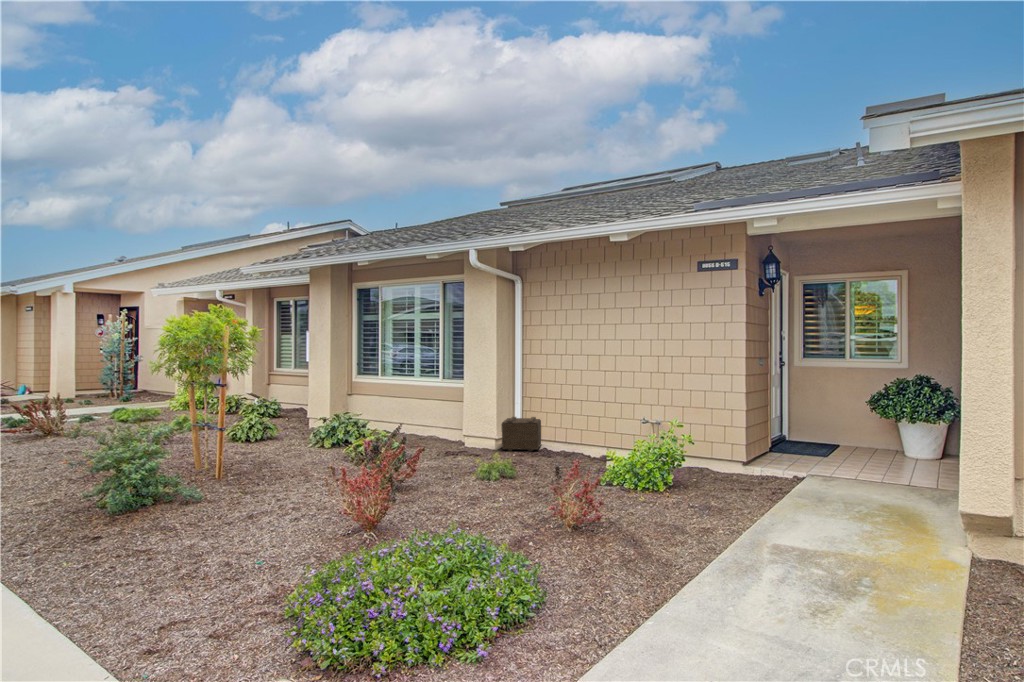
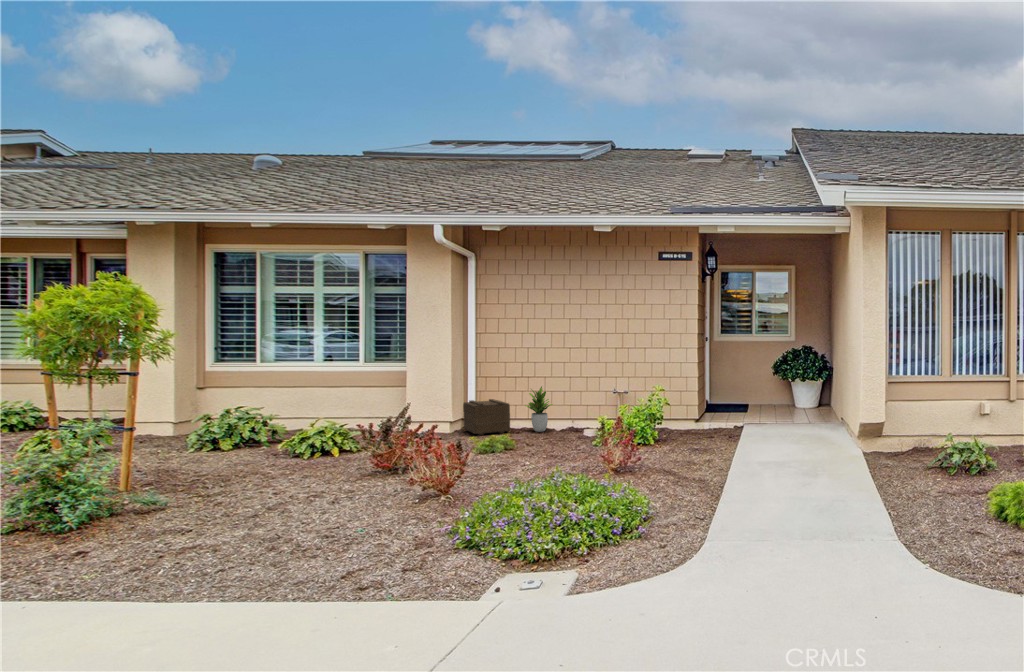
potted plant: none [553,407,583,454] -> present [525,386,553,432]

